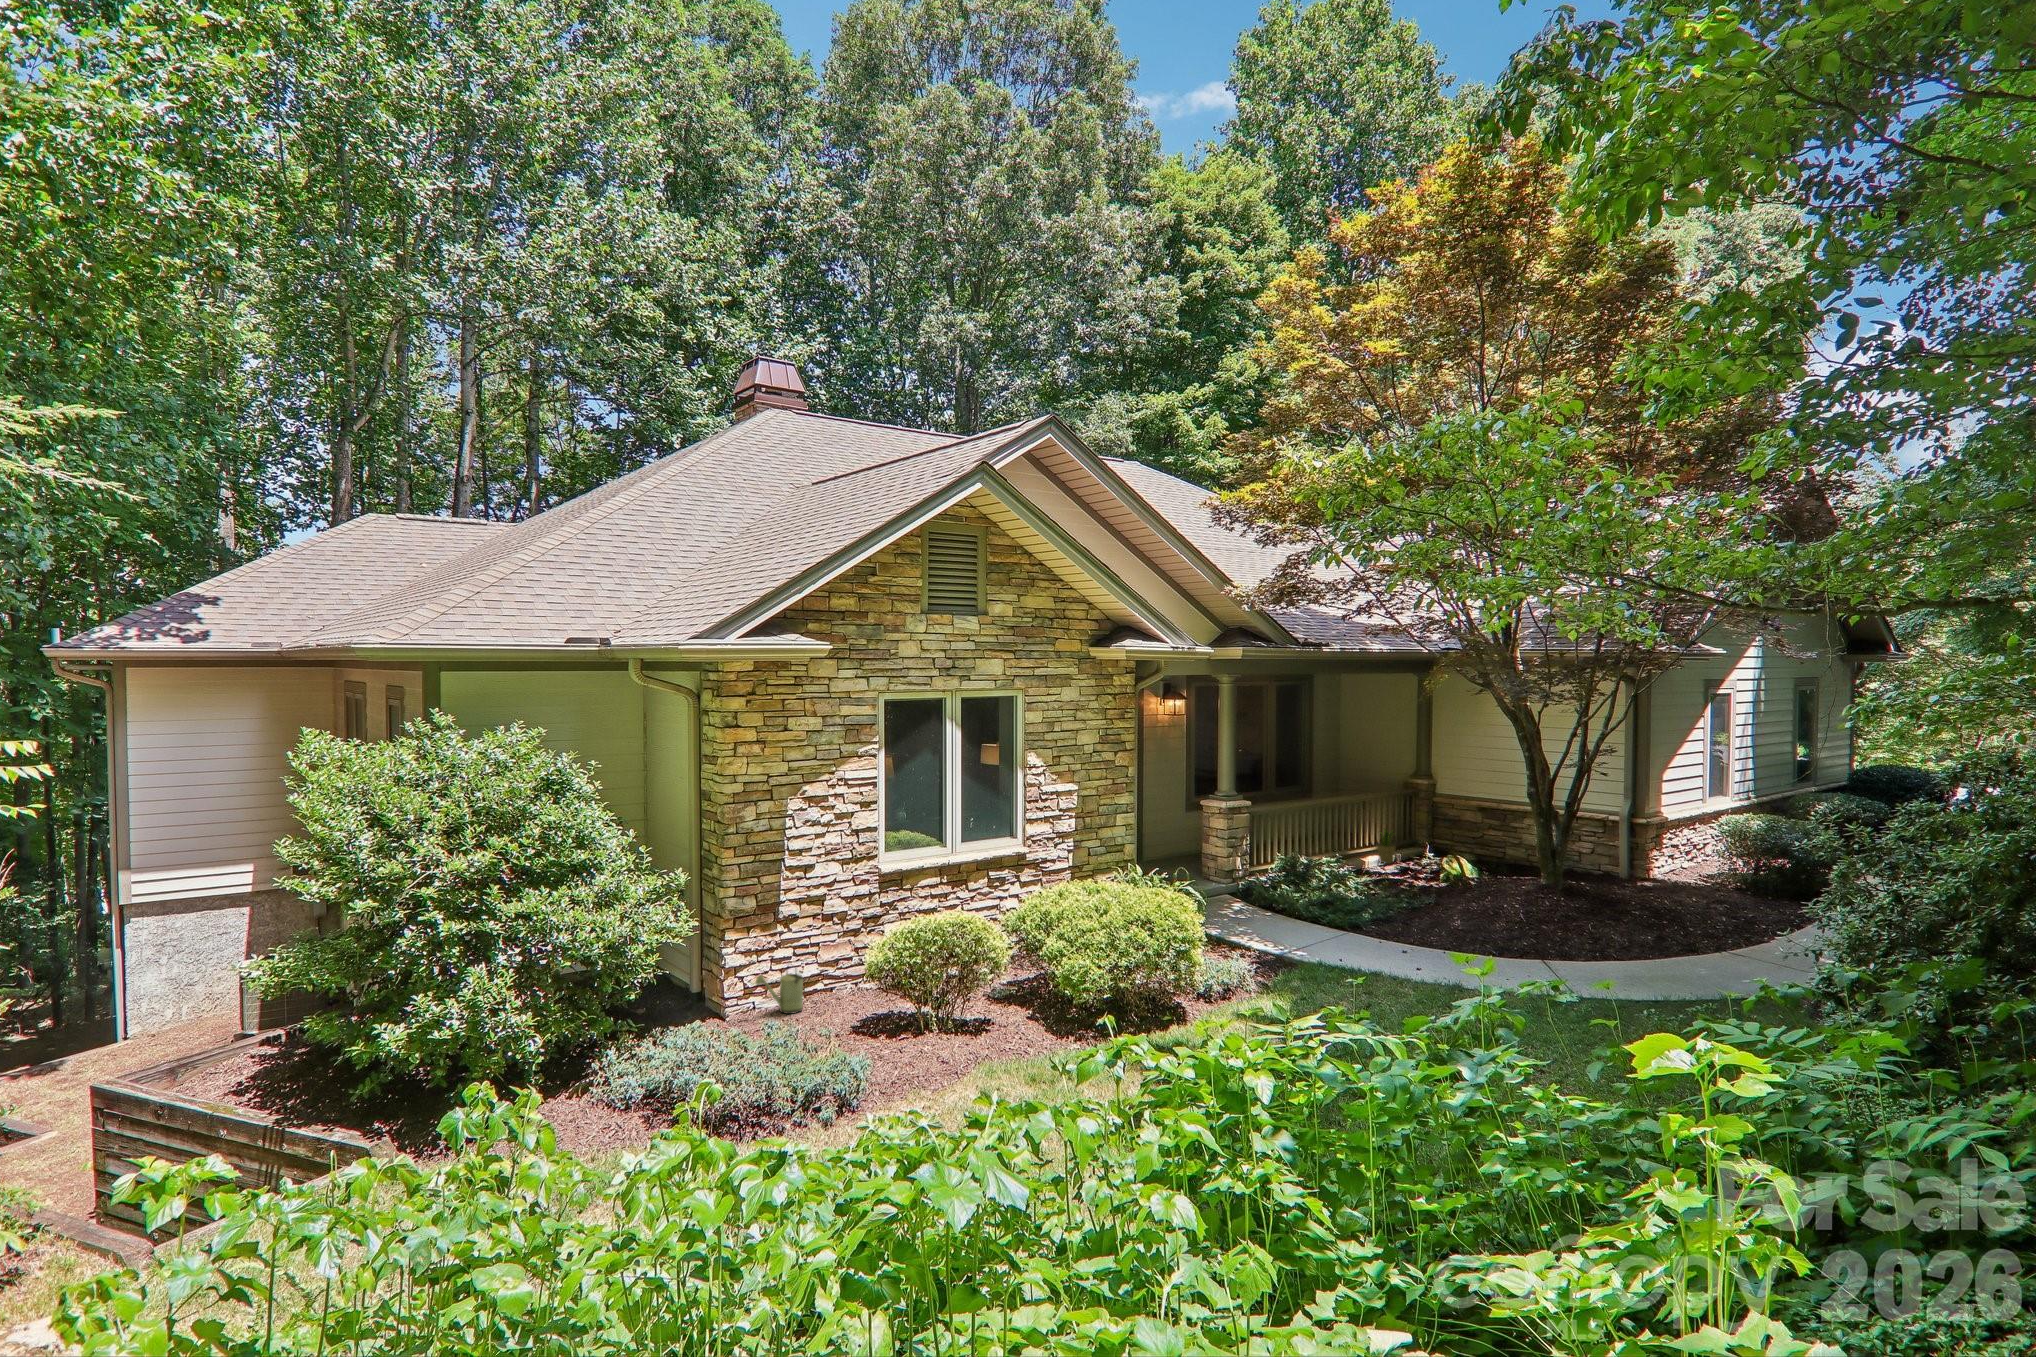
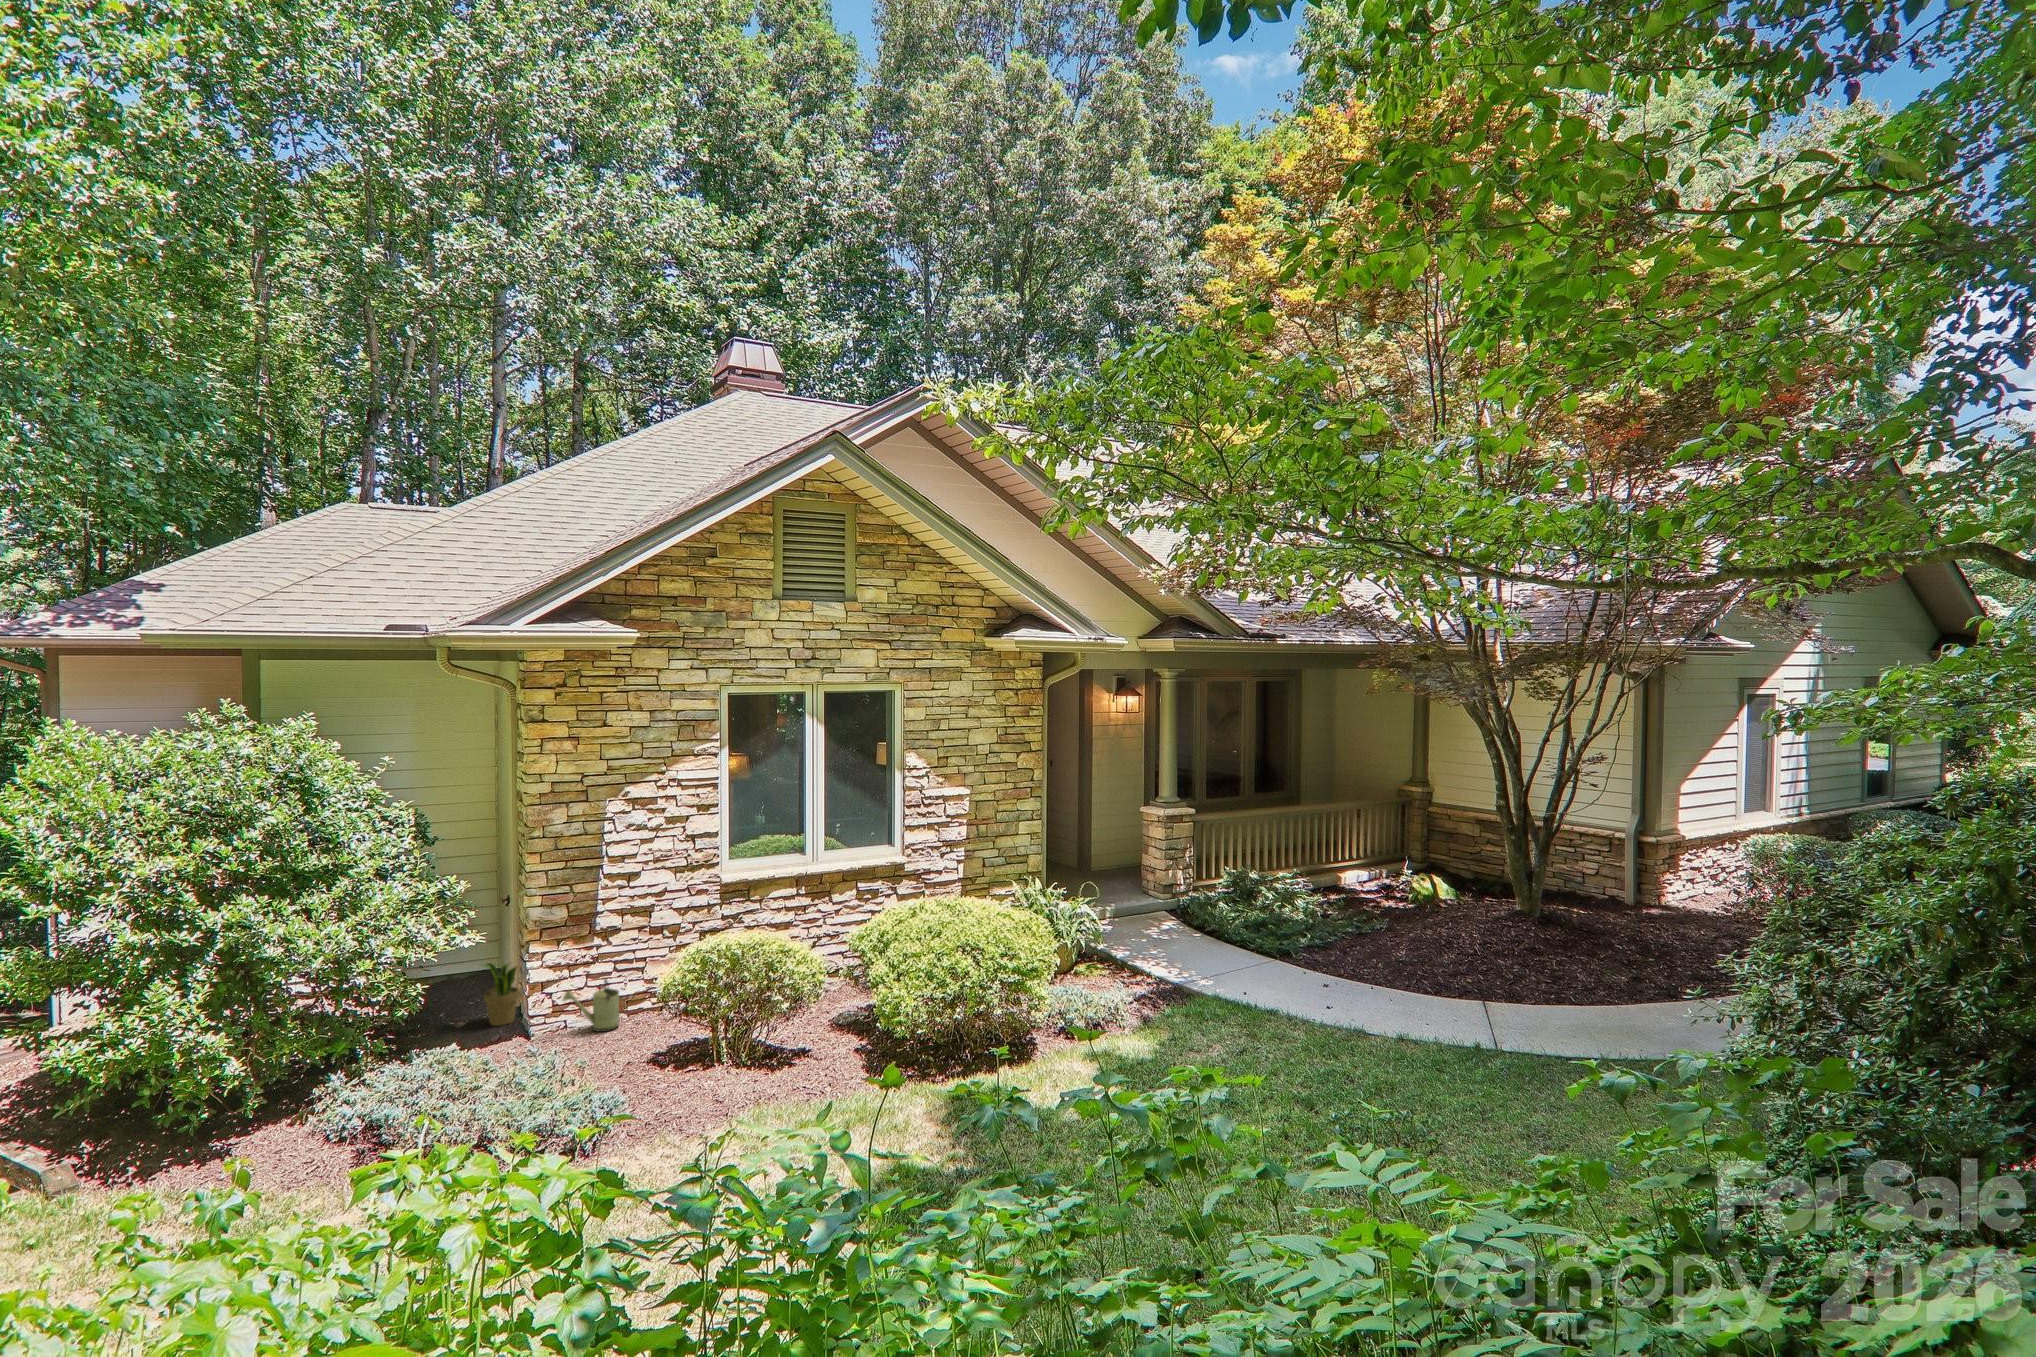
potted plant: present [1377,829,1395,864] -> present [484,963,519,1026]

